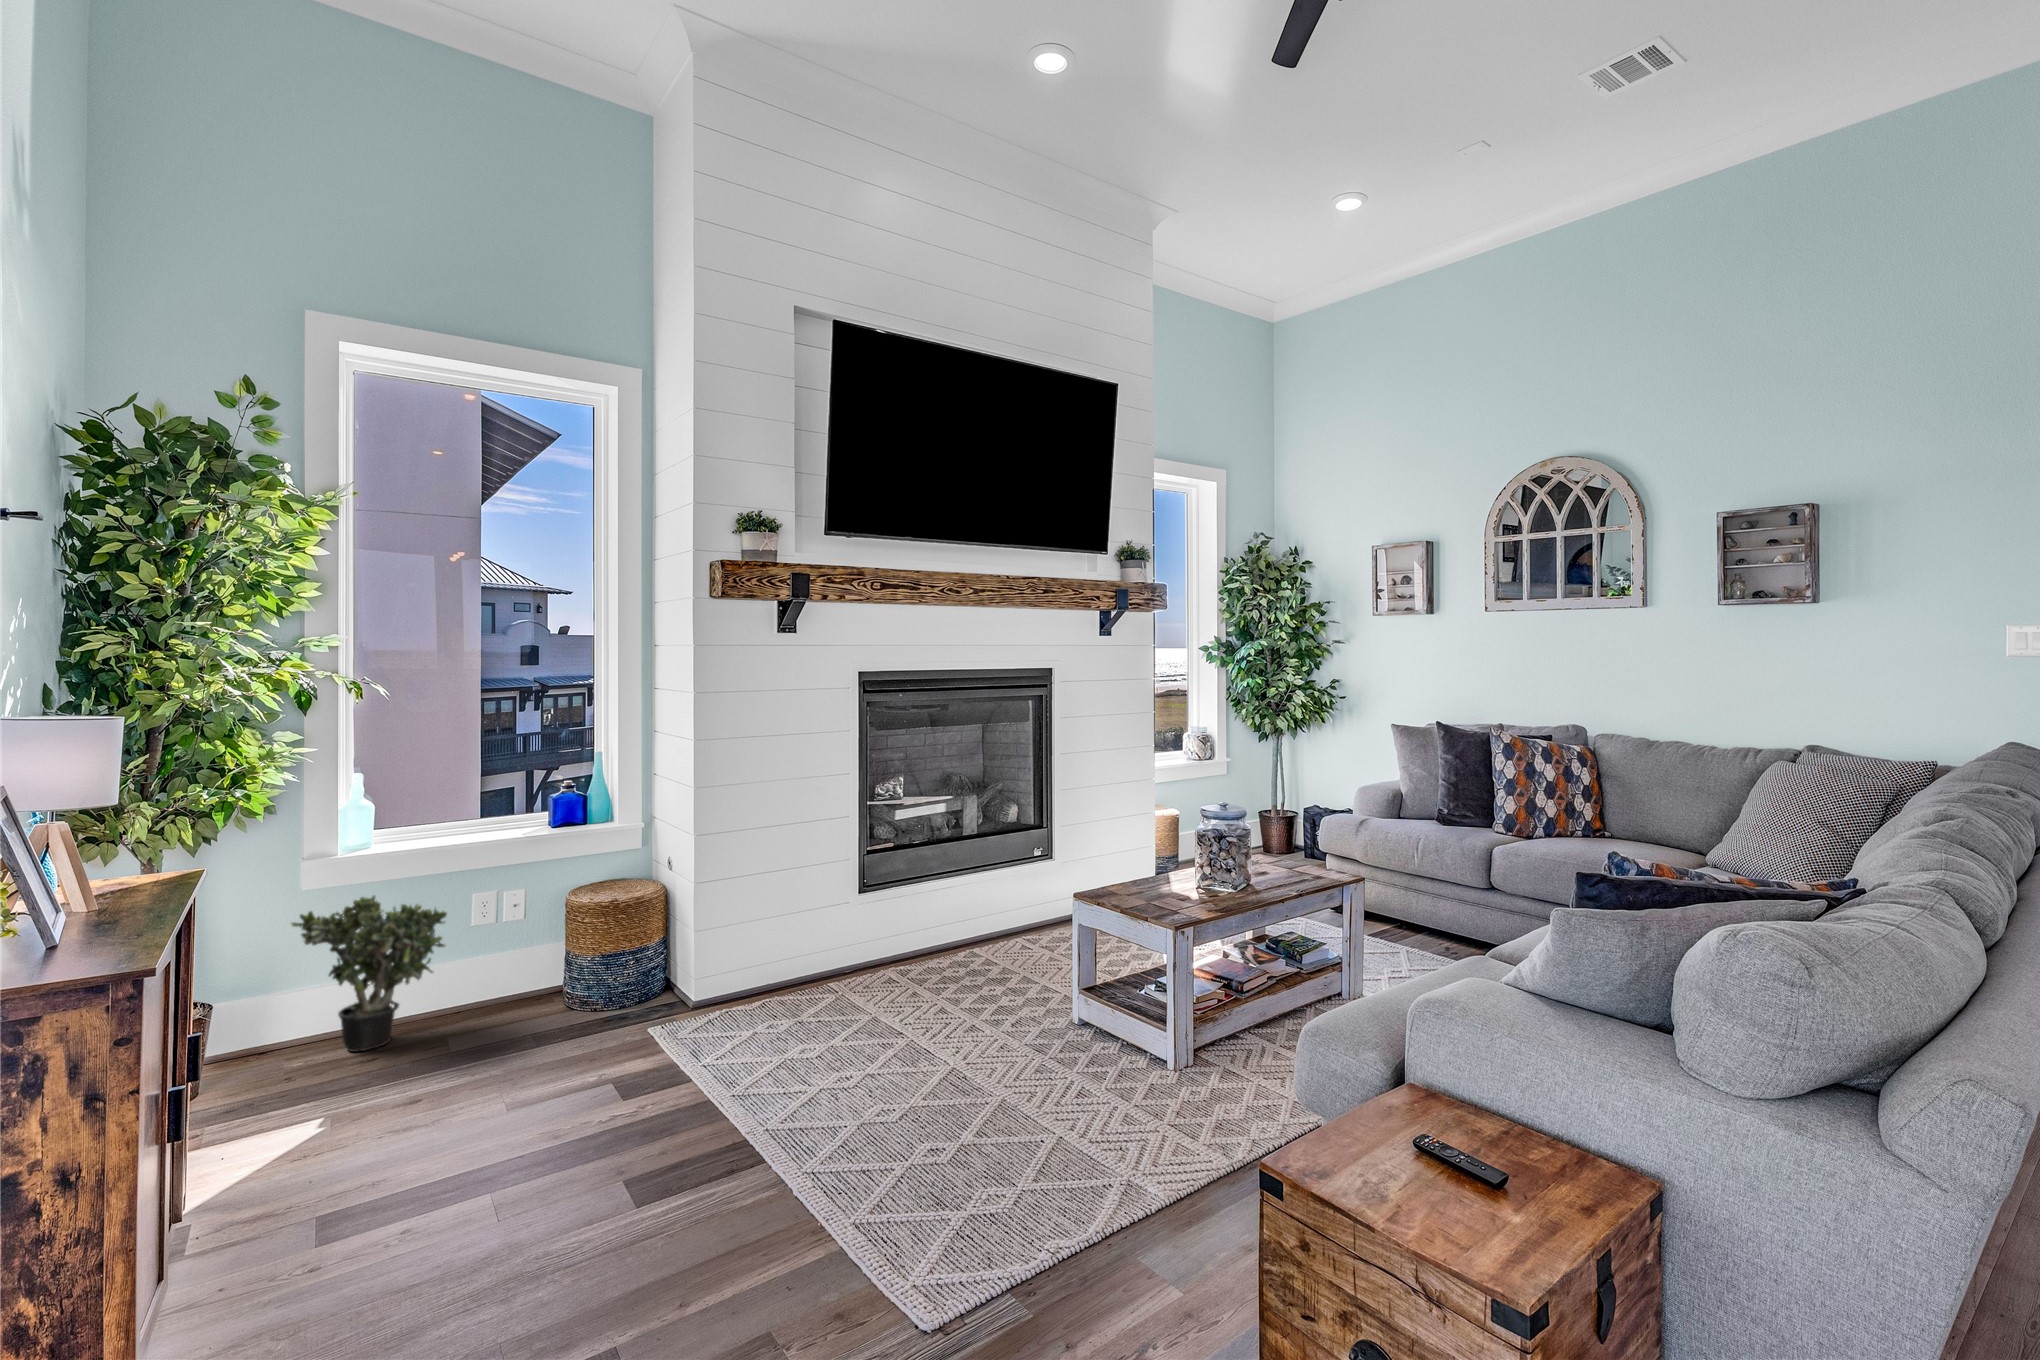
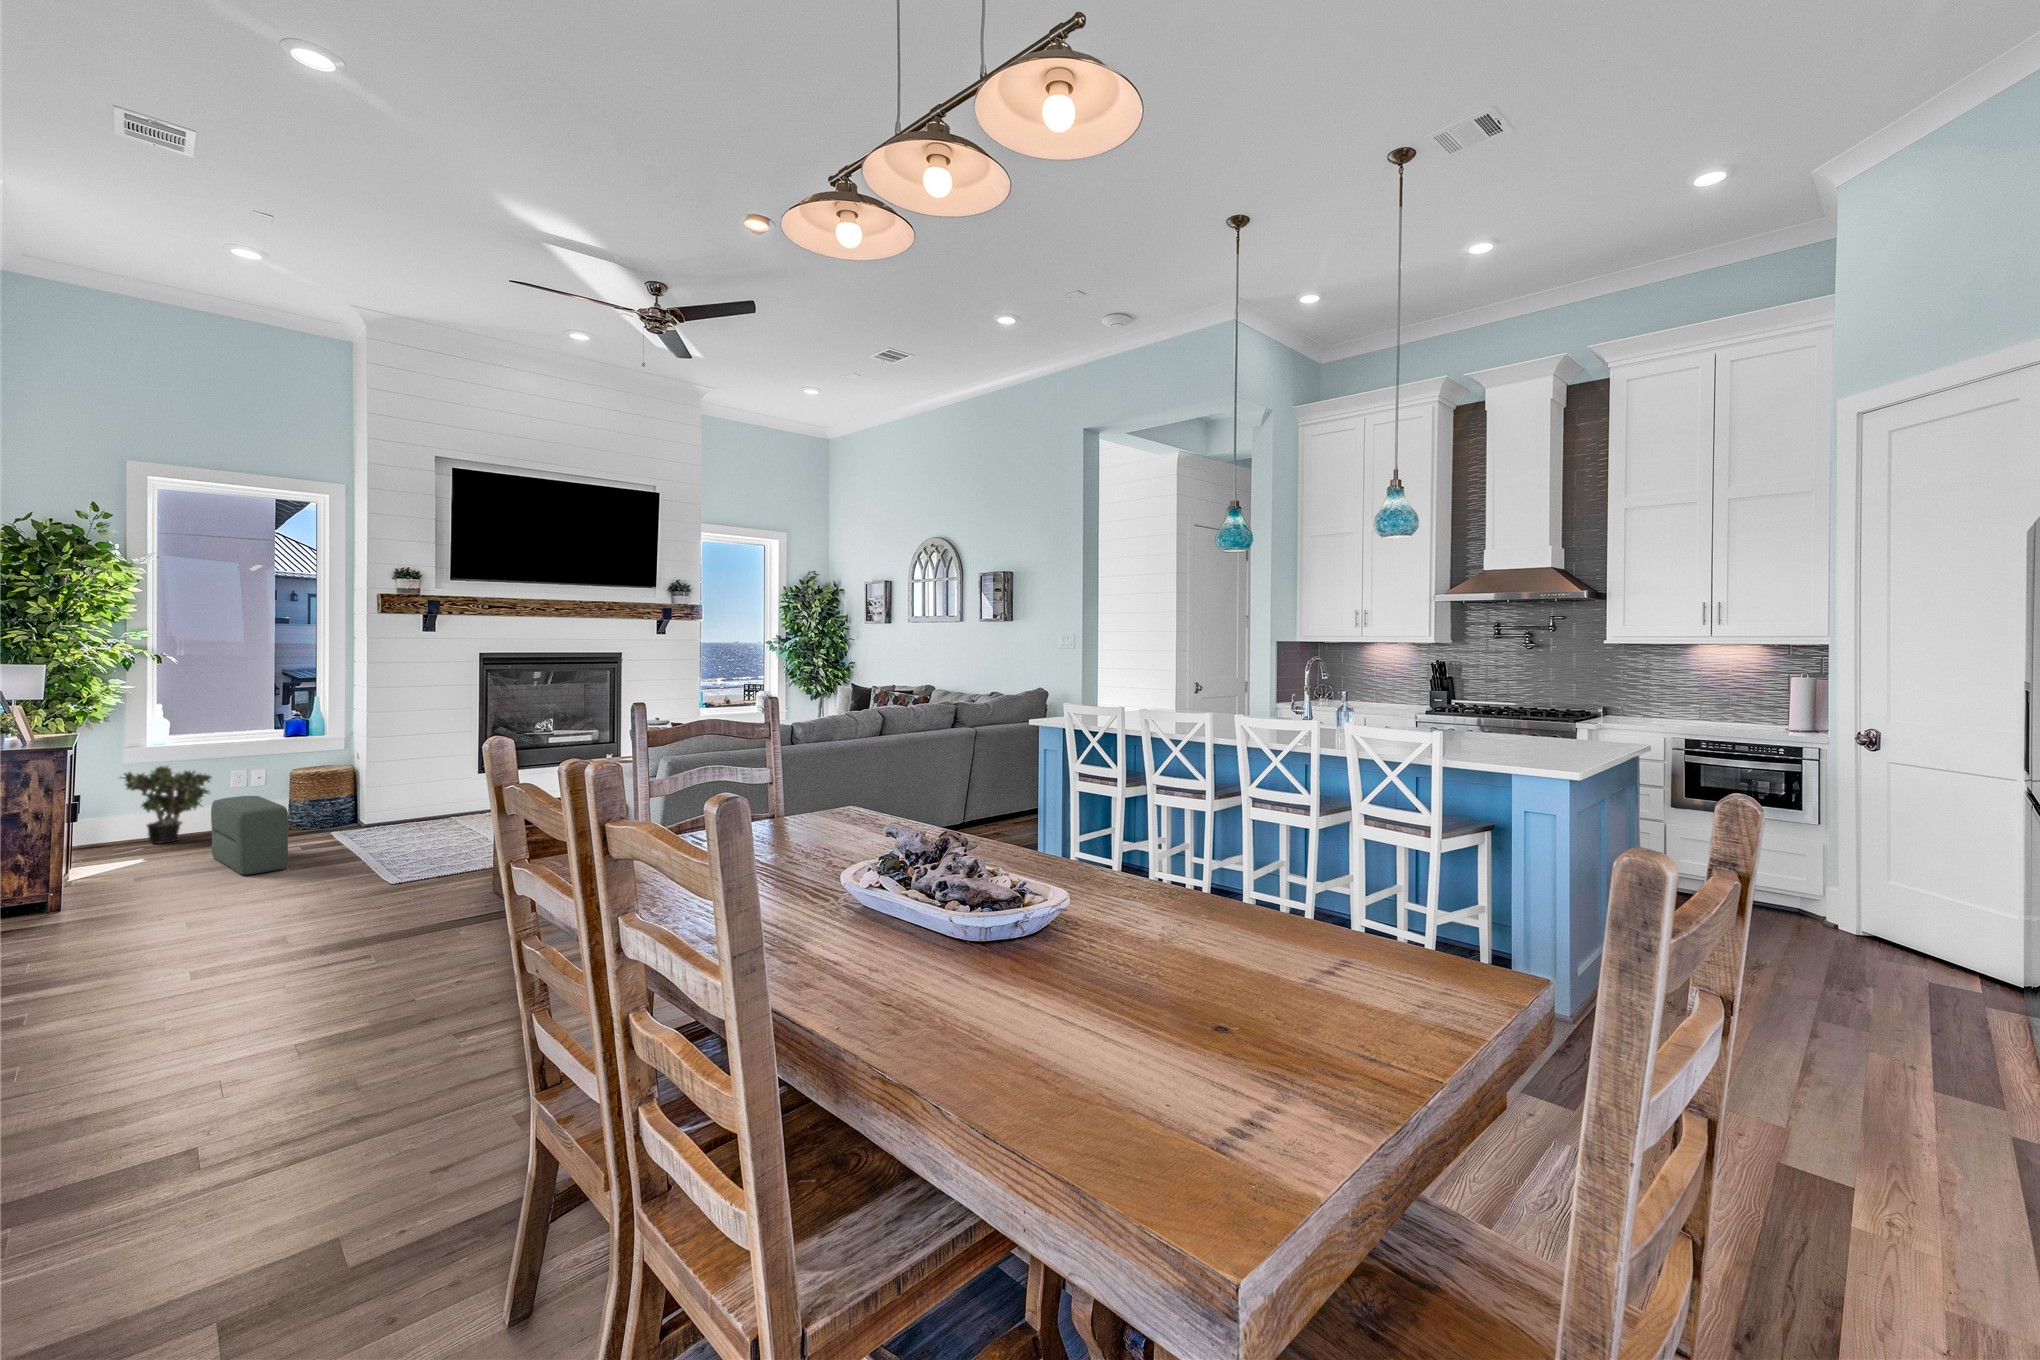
pouf: none [461,979,627,1210] -> present [211,796,288,875]

